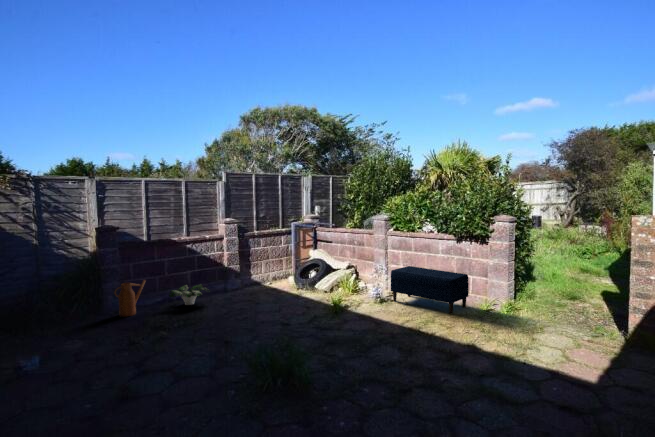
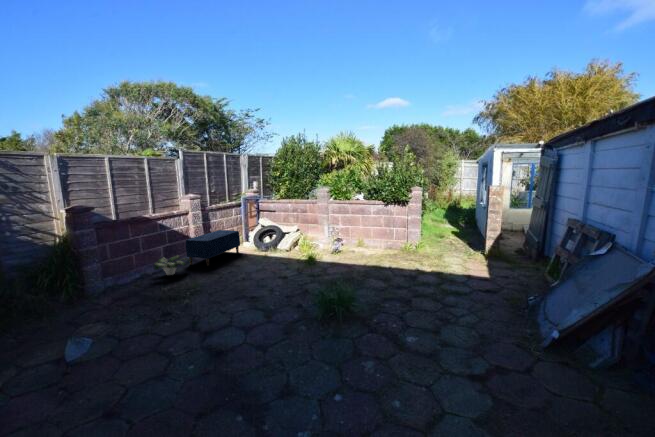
bench: present [391,266,469,314] -> present [186,230,240,266]
watering can: present [115,280,145,317] -> none [100,257,127,294]

